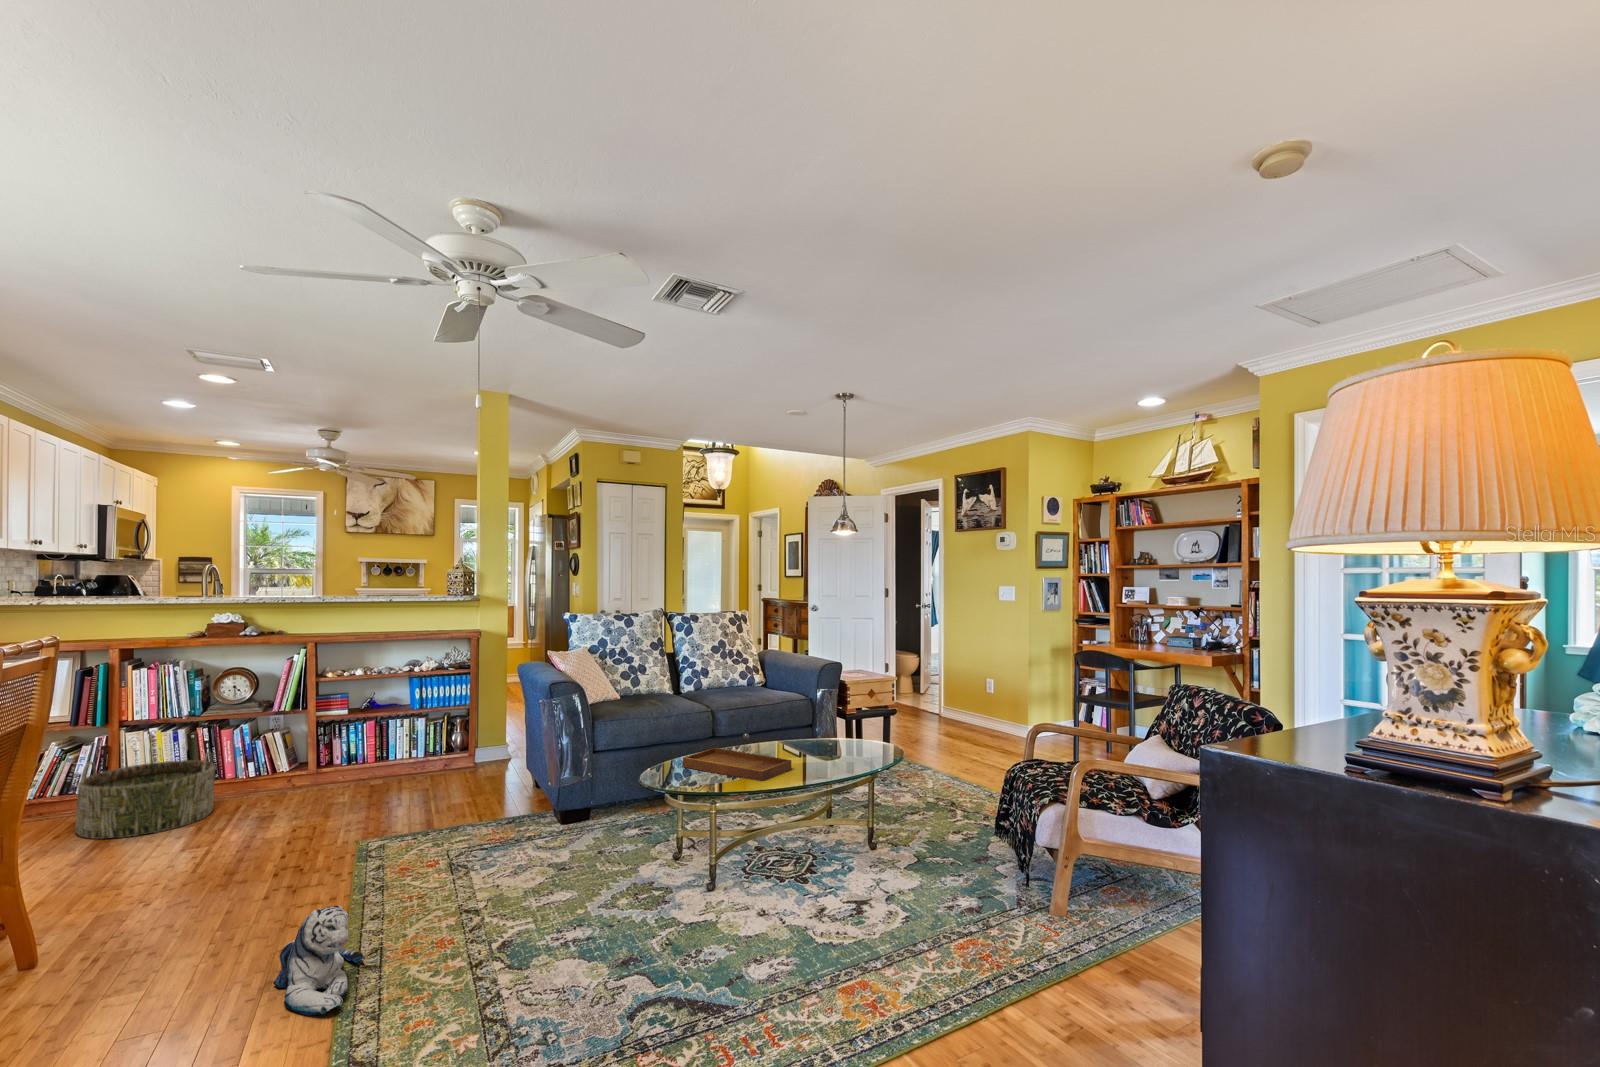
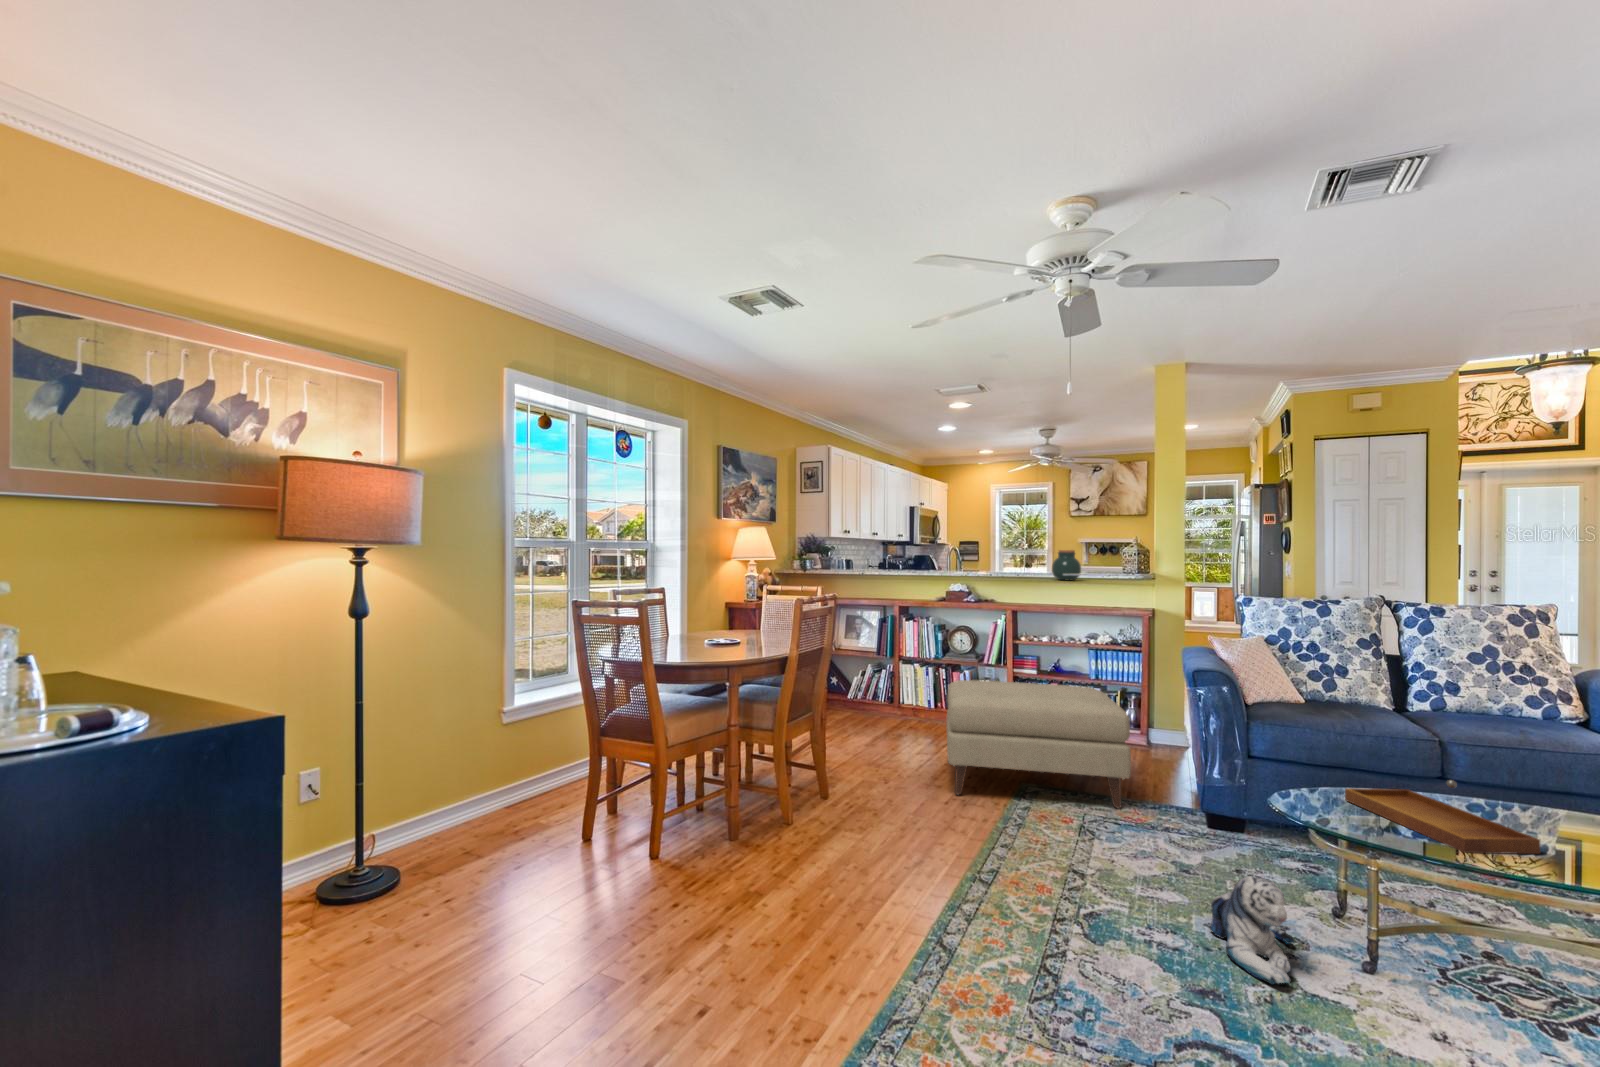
jar: none [367,570,402,604] -> present [1052,550,1081,580]
ottoman: none [243,717,490,883] -> present [946,680,1131,808]
basket: present [75,752,215,839] -> none [870,677,944,735]
plush toy: present [273,906,363,1015] -> present [1210,876,1294,984]

